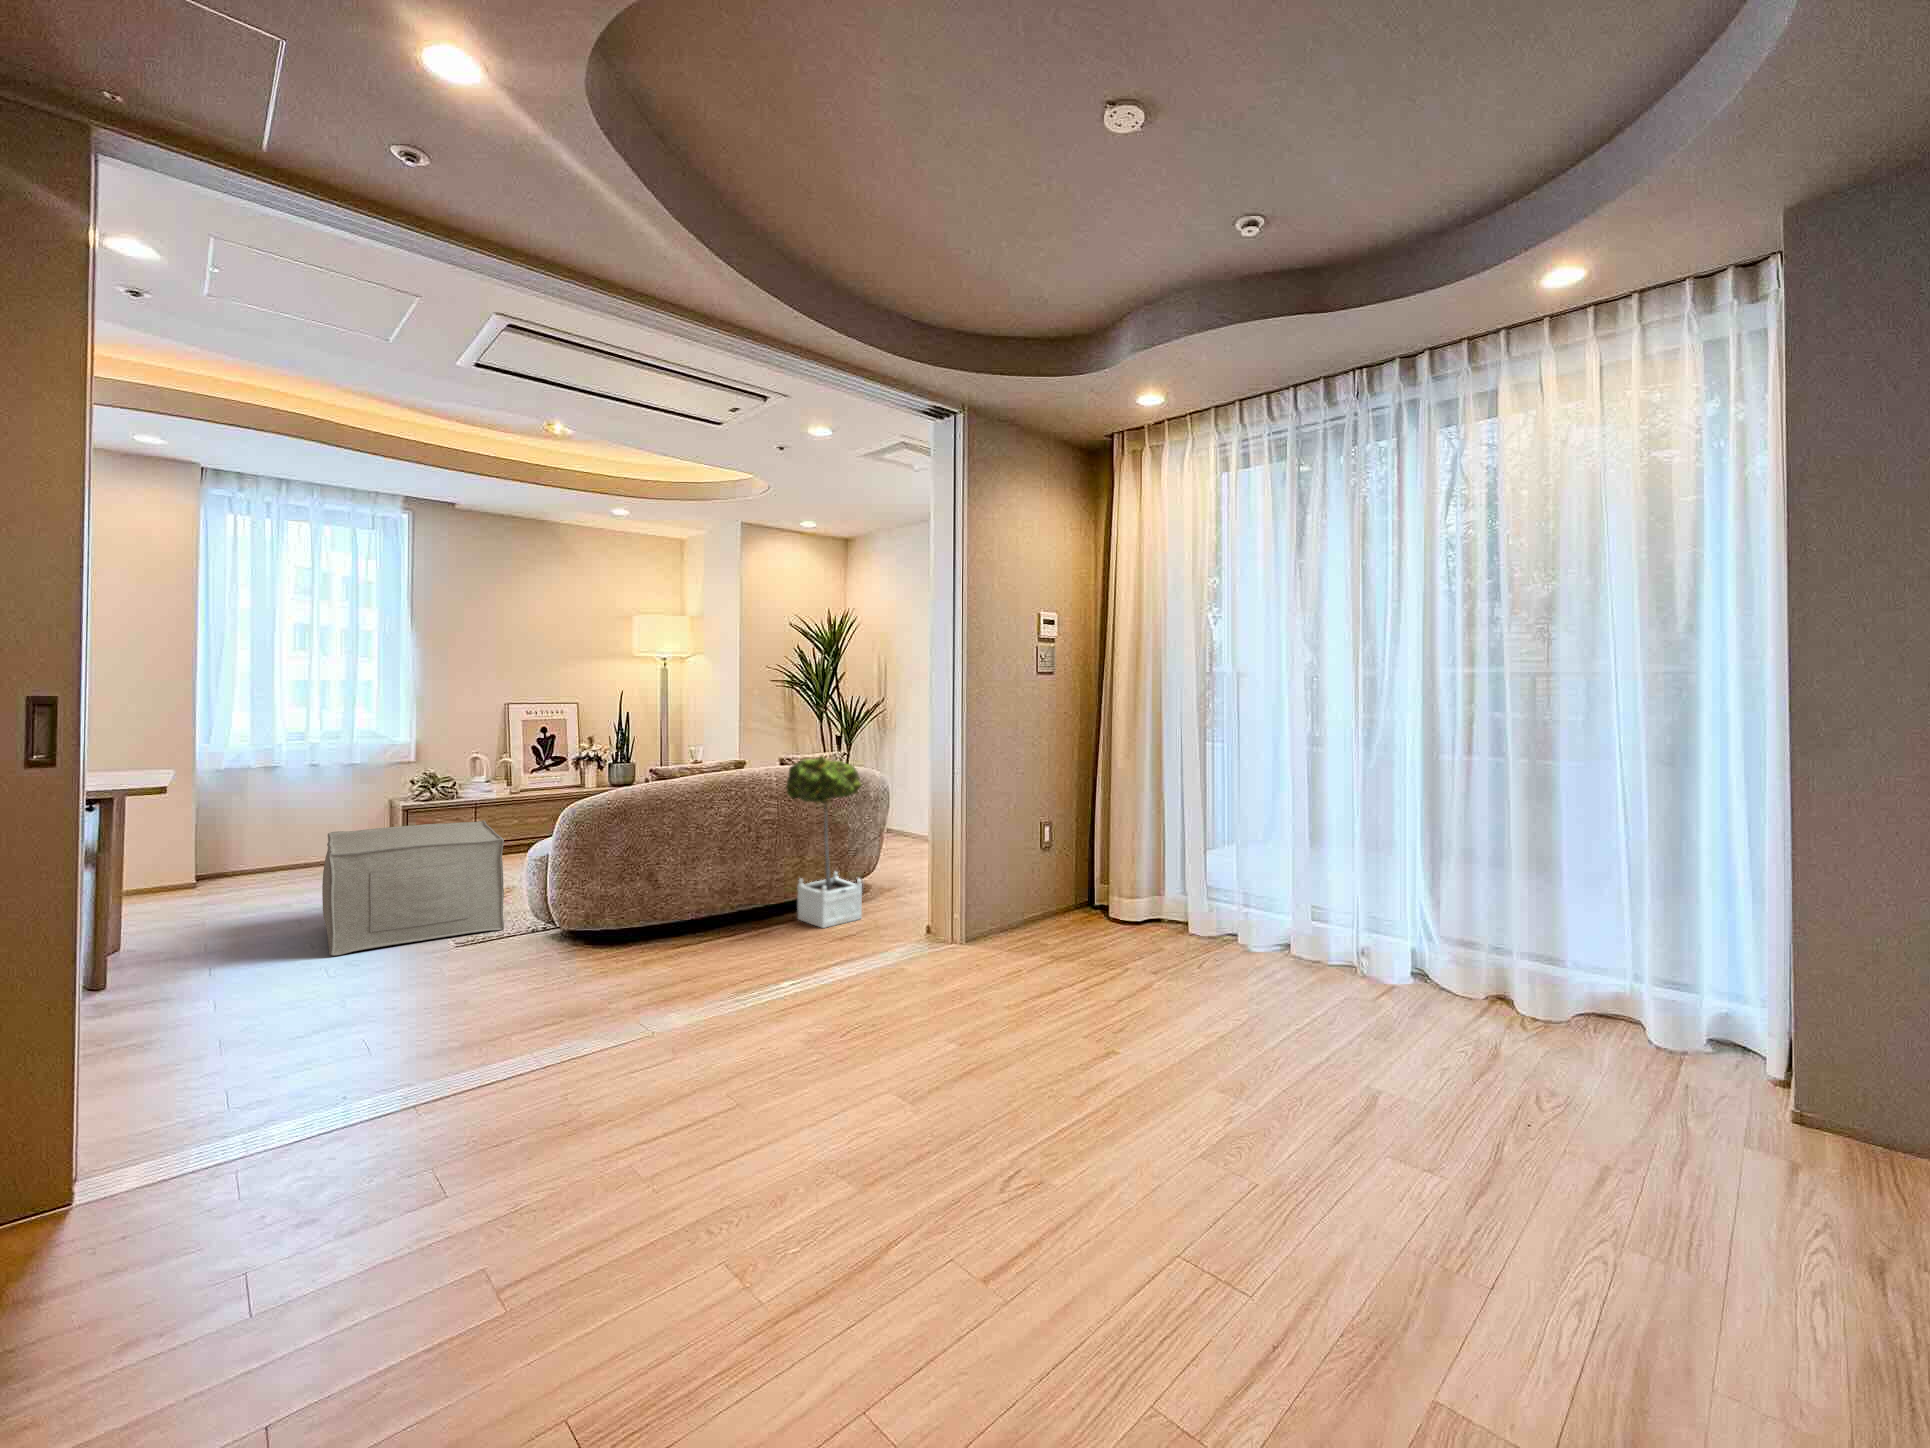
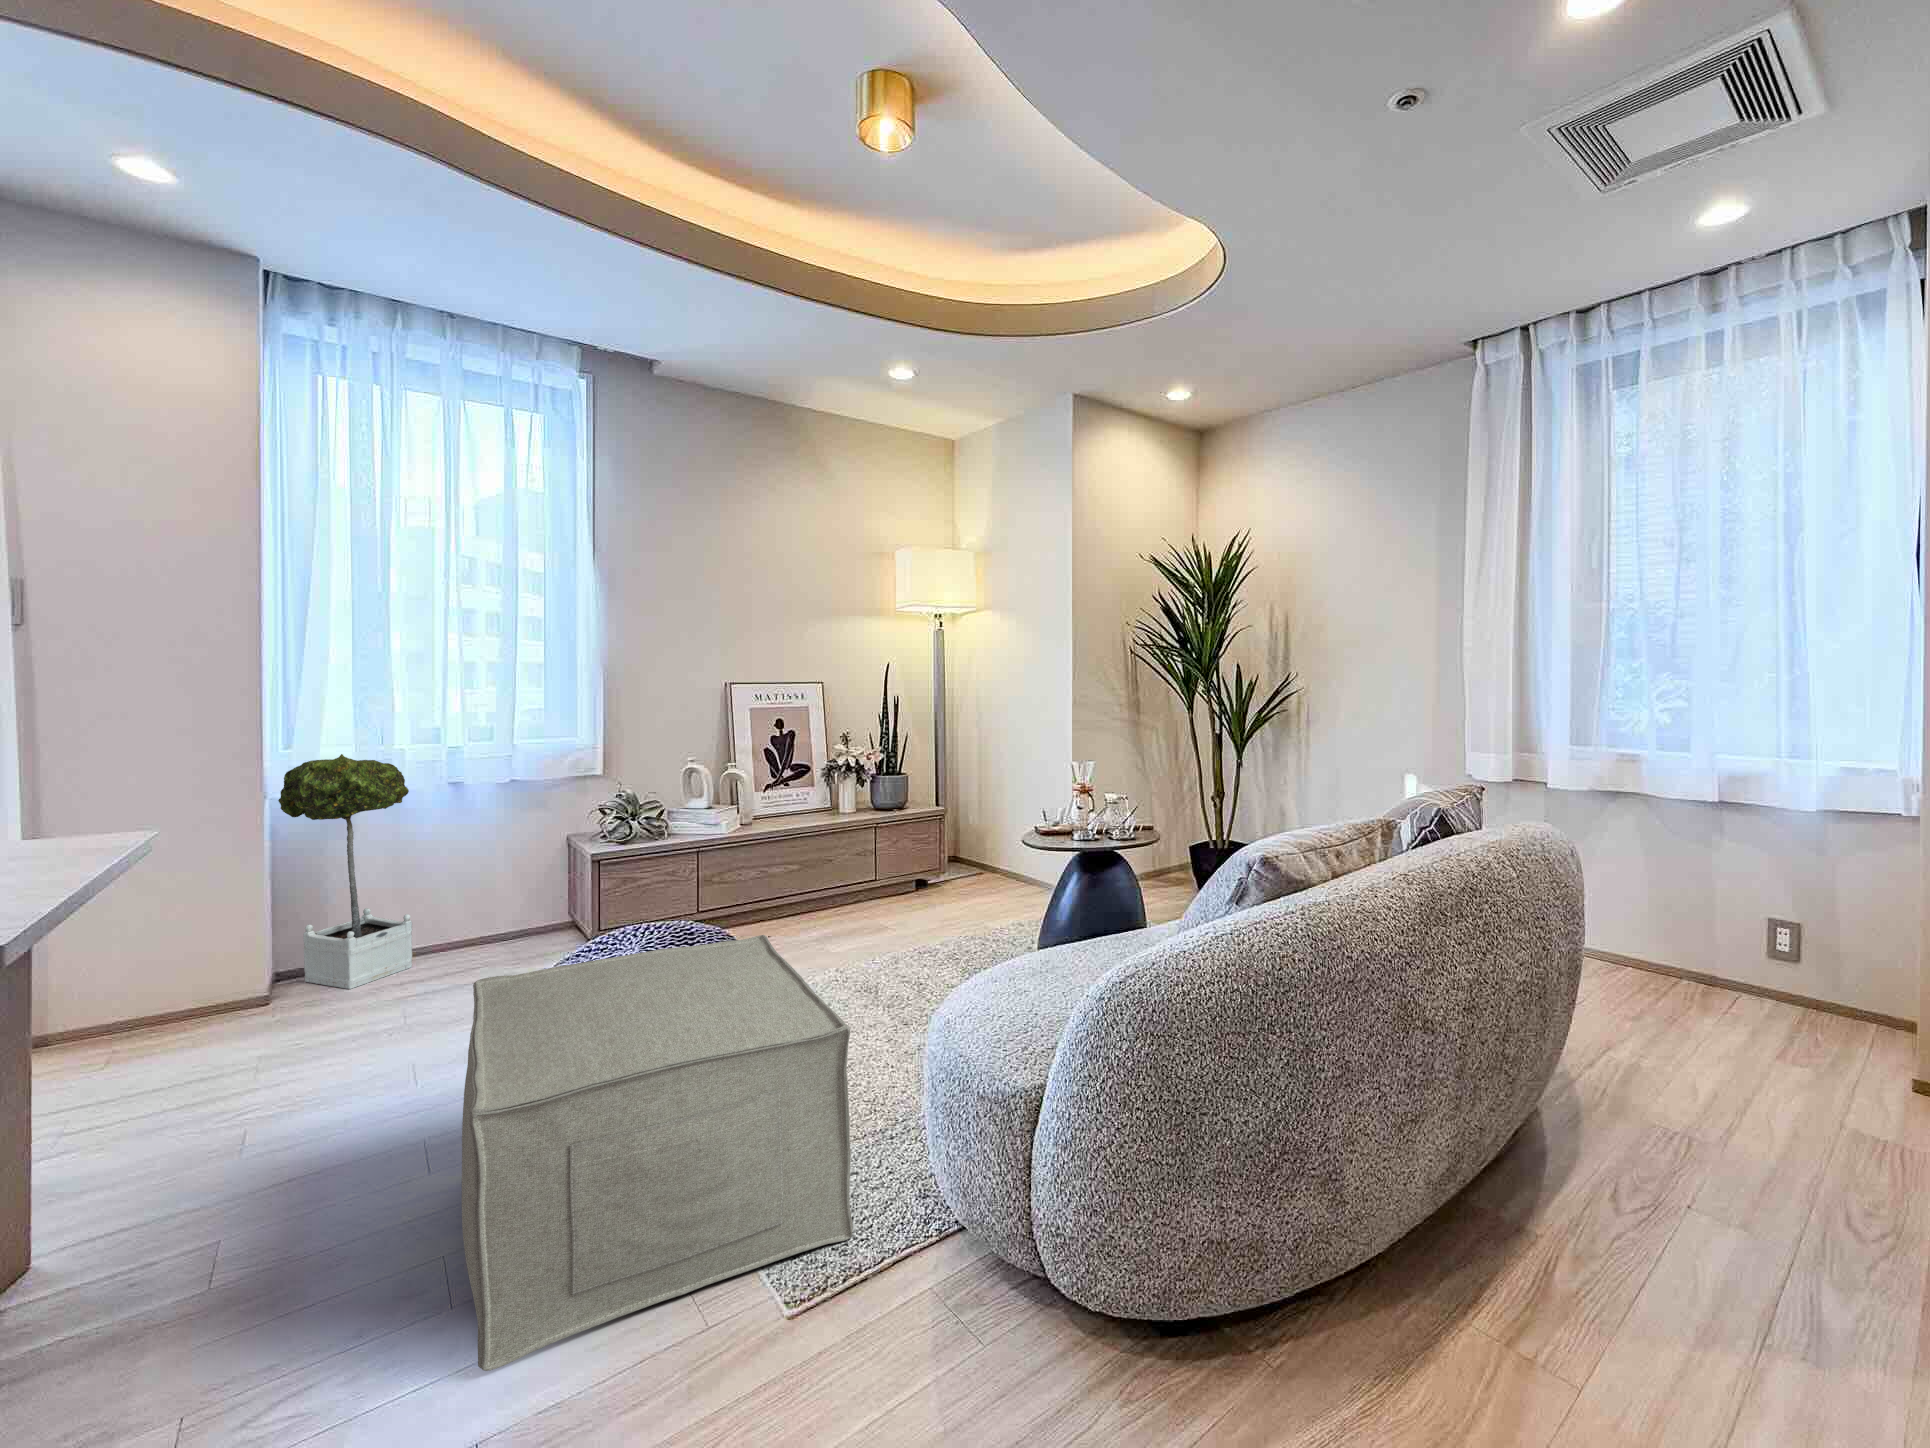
potted tree: present [786,756,862,928] -> present [278,754,412,989]

